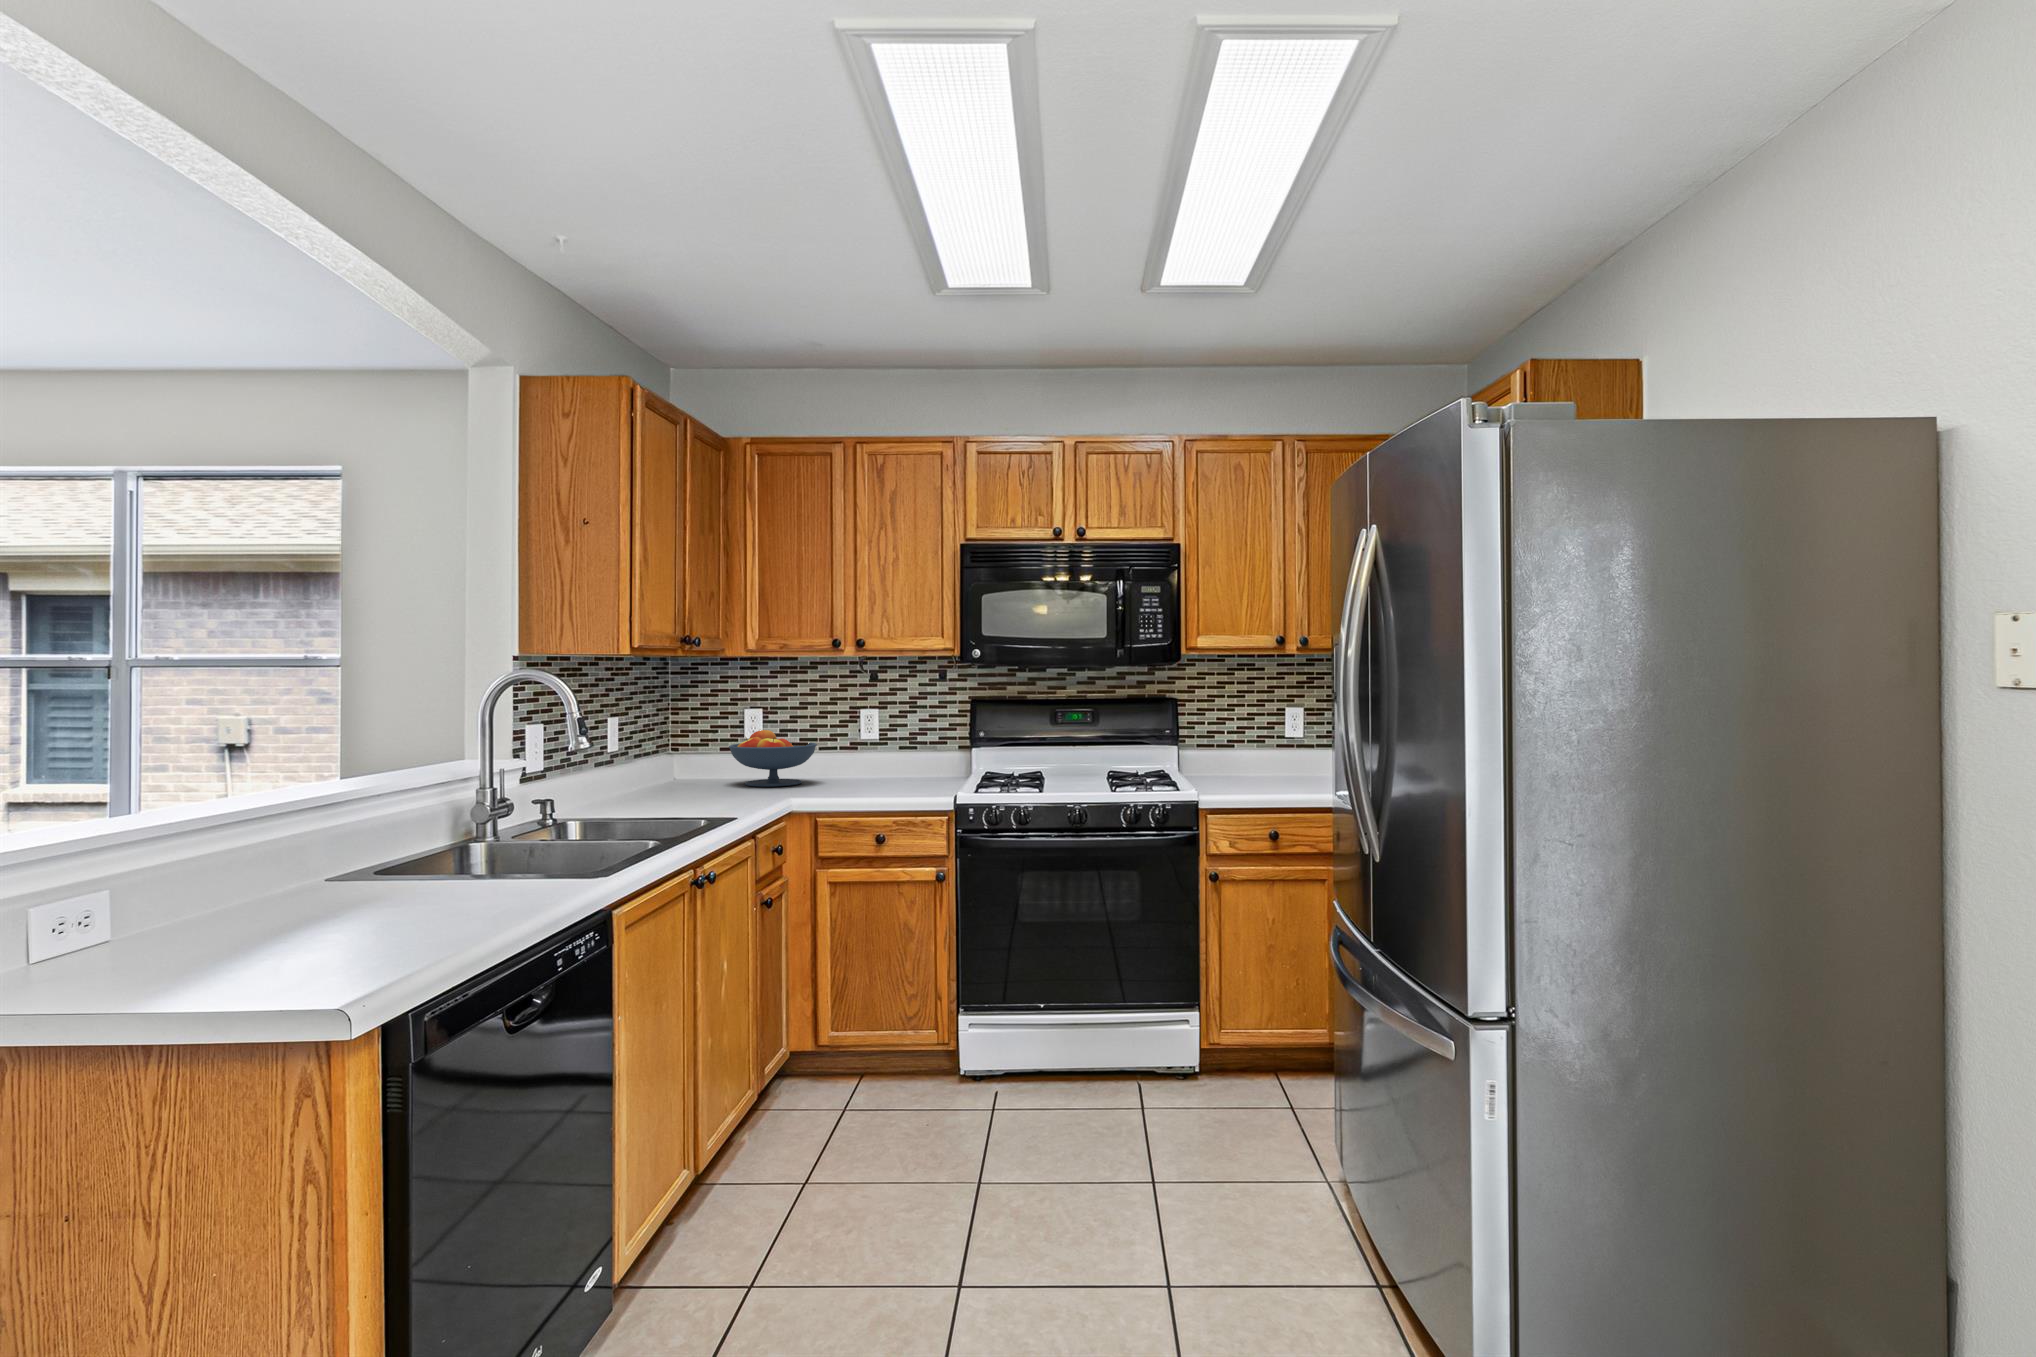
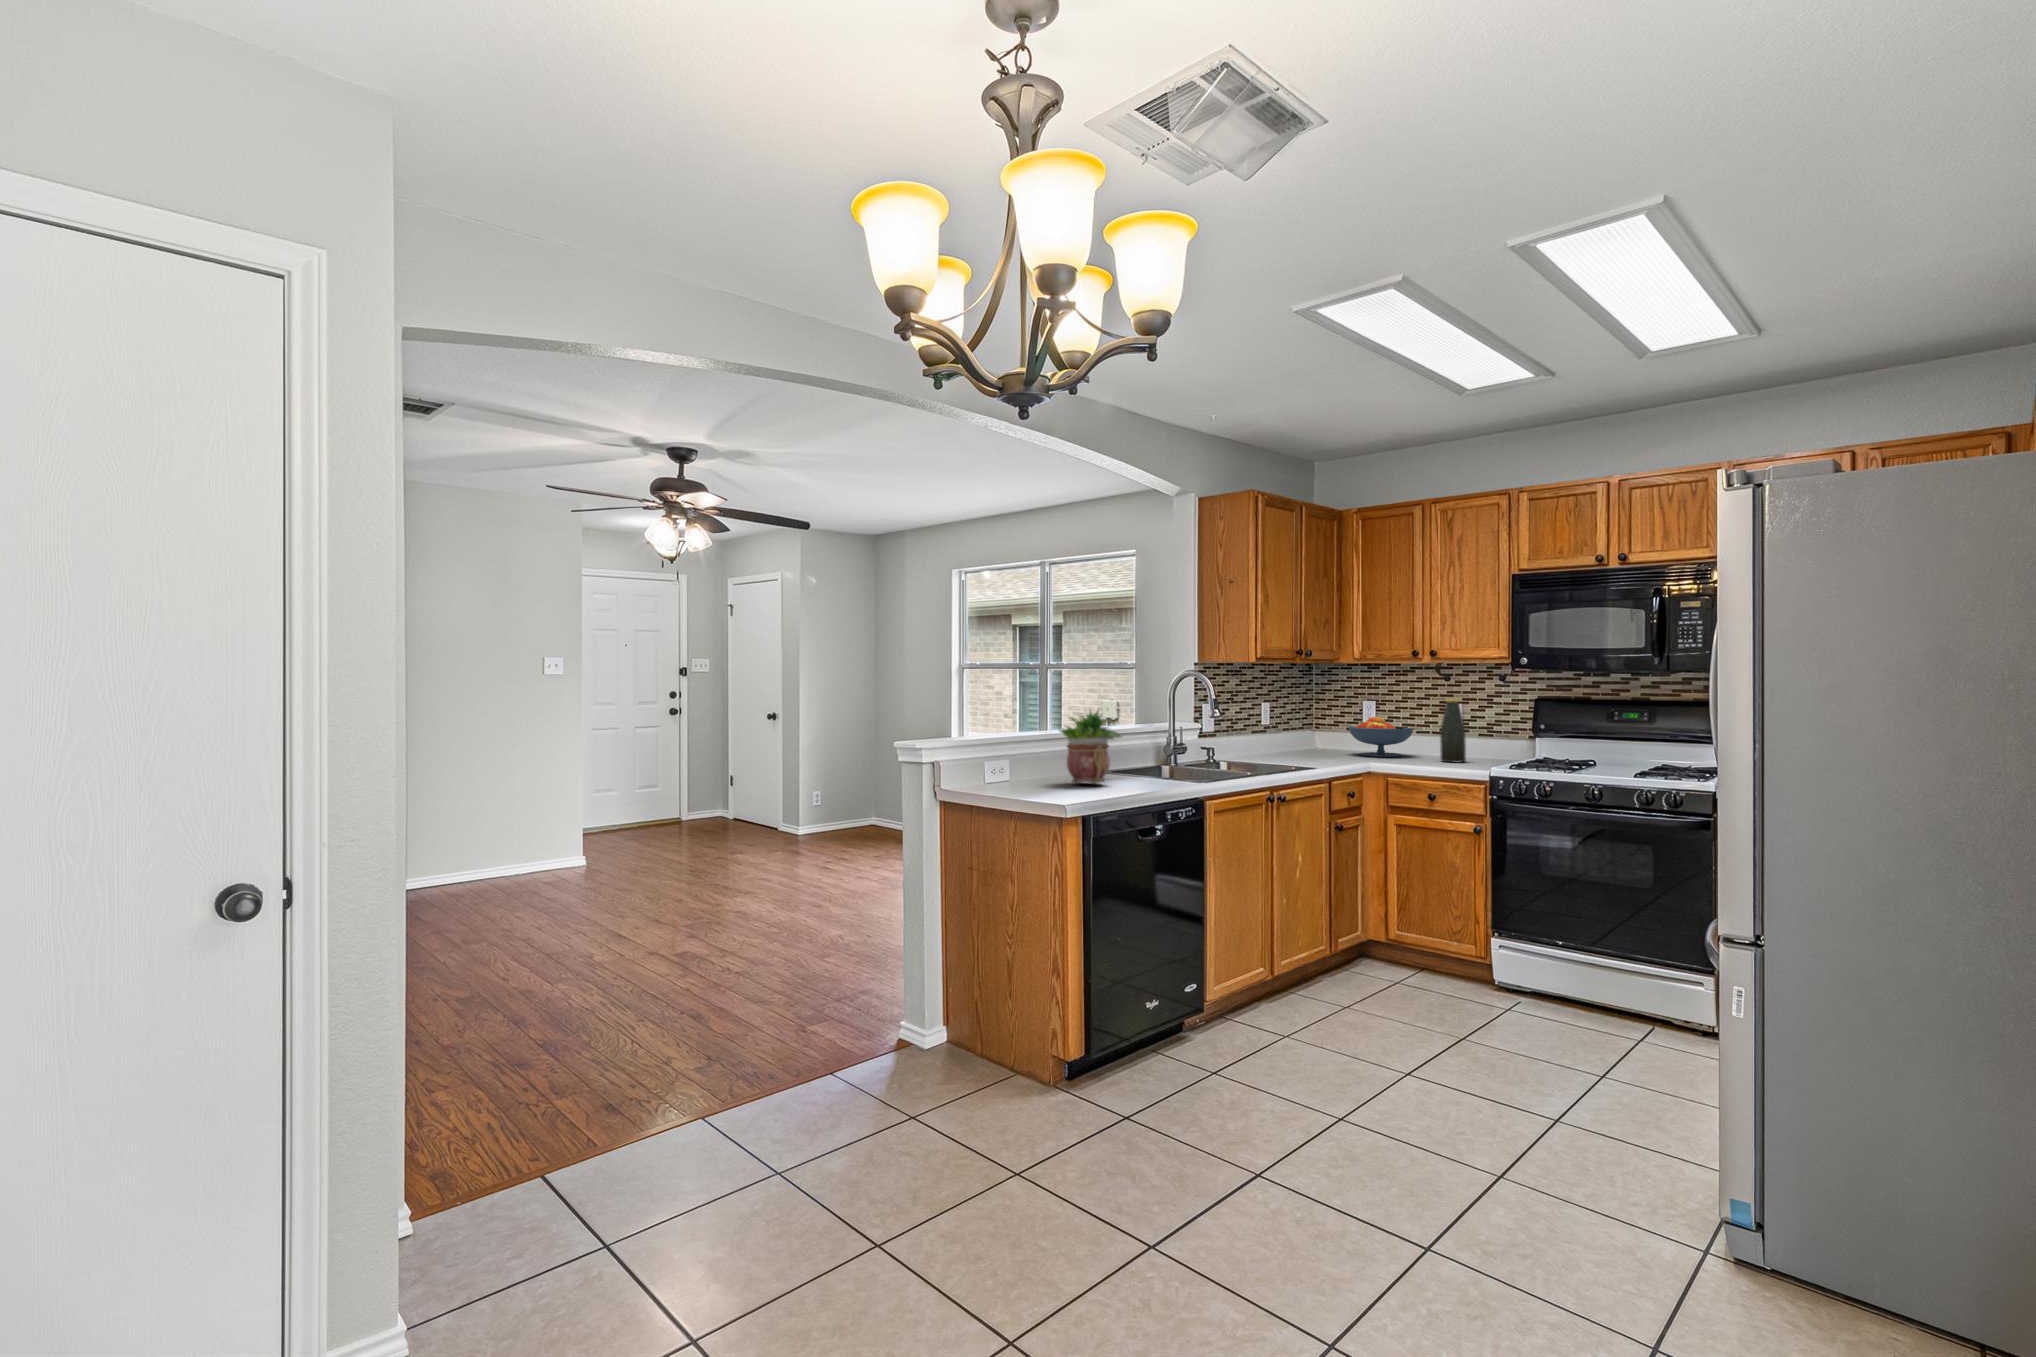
bottle: none [859,704,890,788] -> present [1440,700,1466,762]
potted plant: none [244,742,414,922] -> present [1060,710,1121,784]

